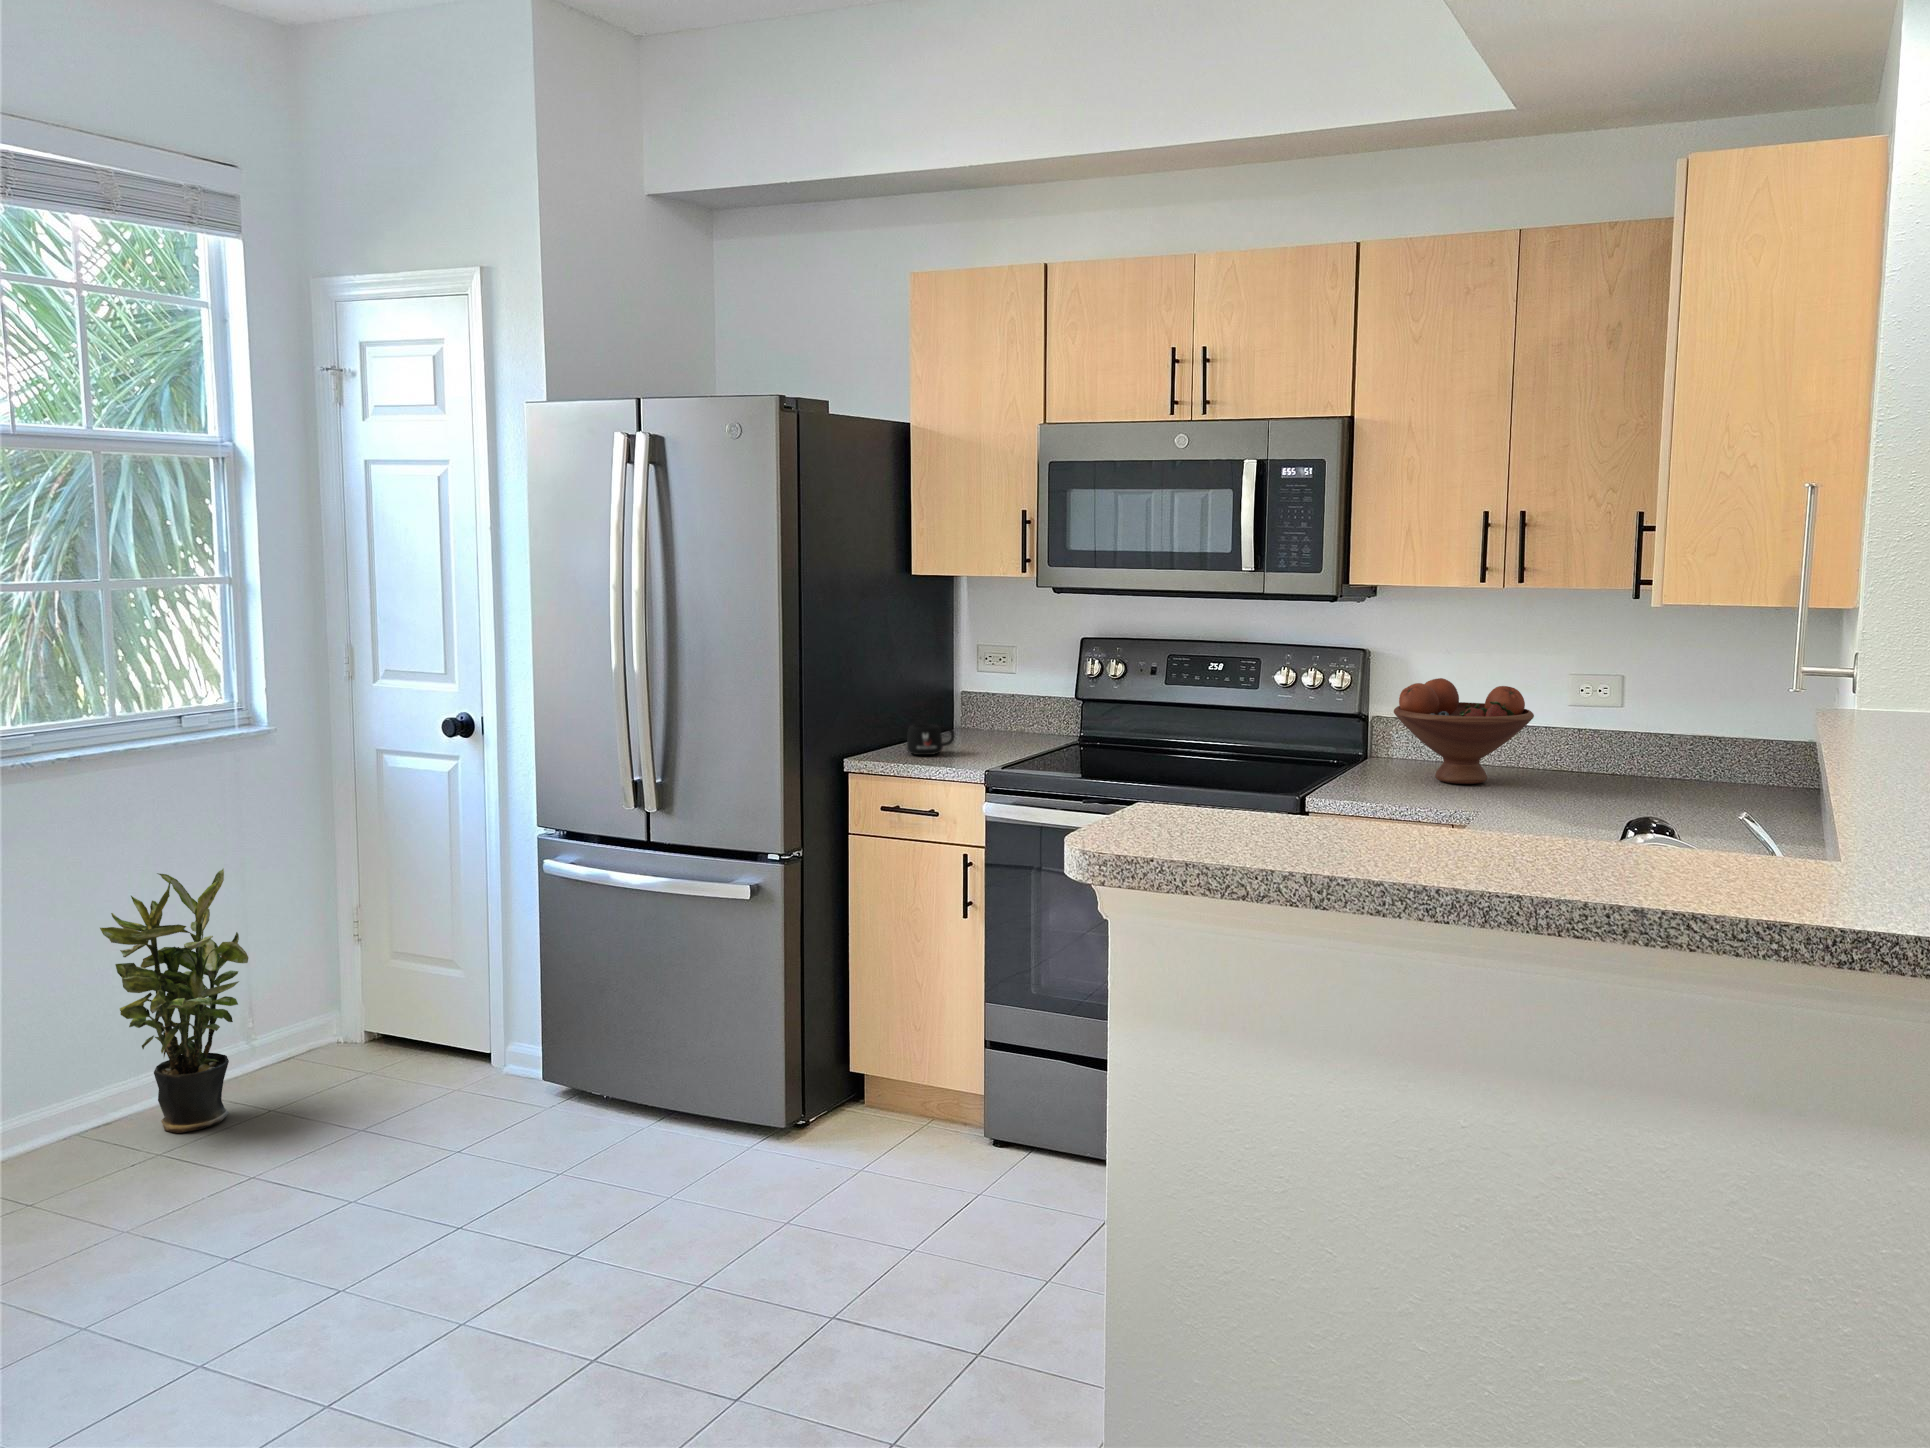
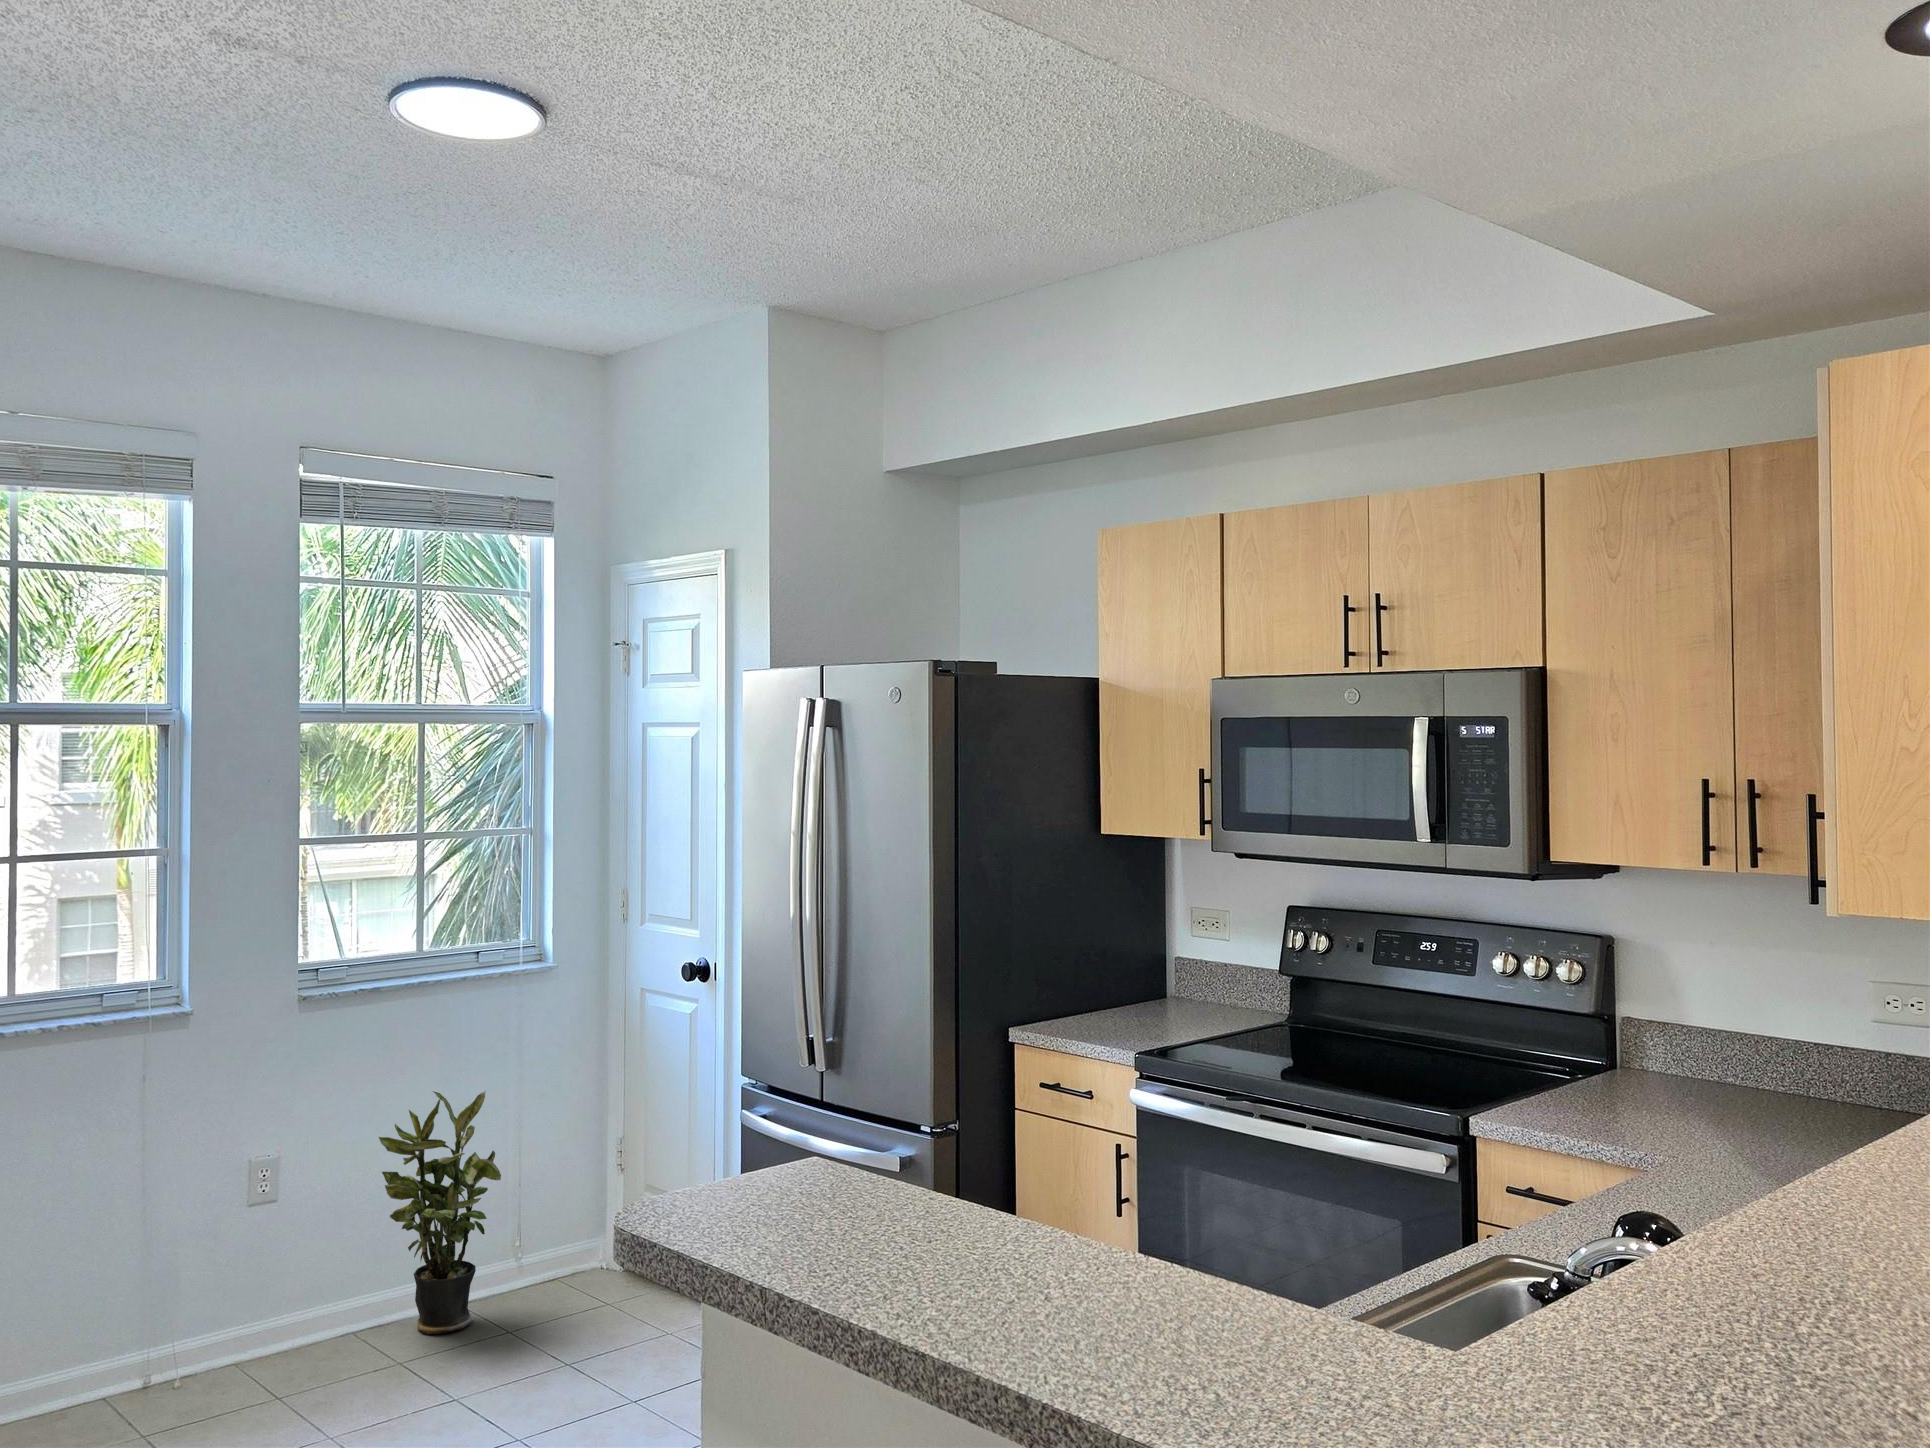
fruit bowl: present [1394,678,1534,784] -> none [1609,978,1797,1116]
mug: present [907,724,955,755] -> none [1080,995,1132,1029]

